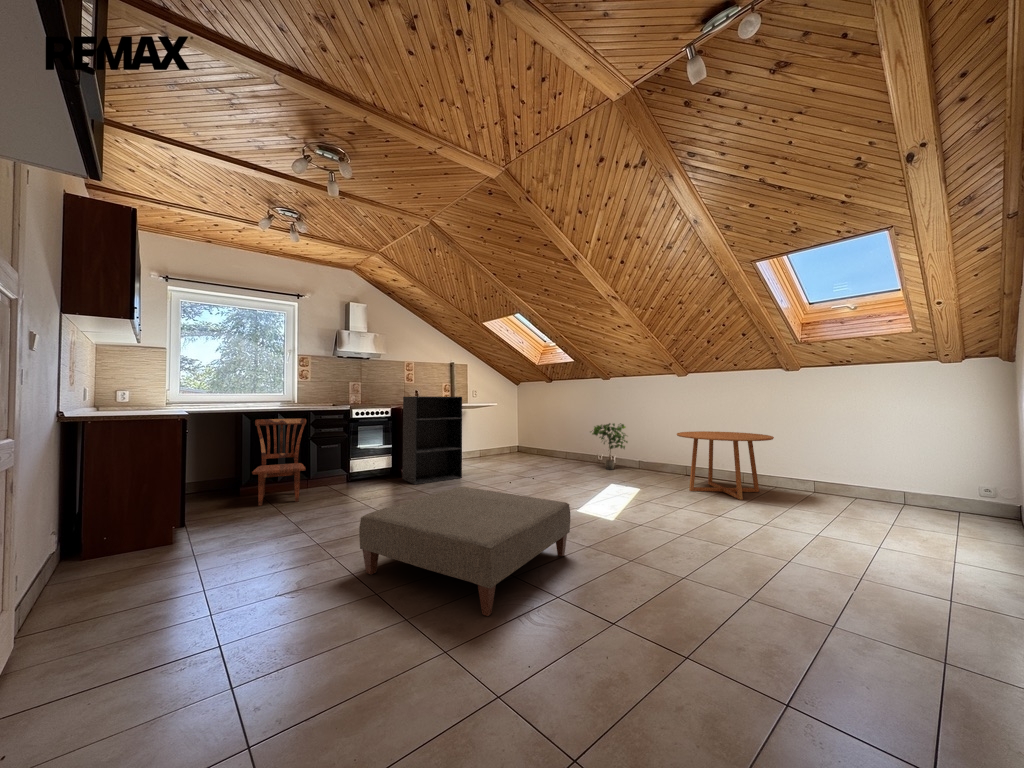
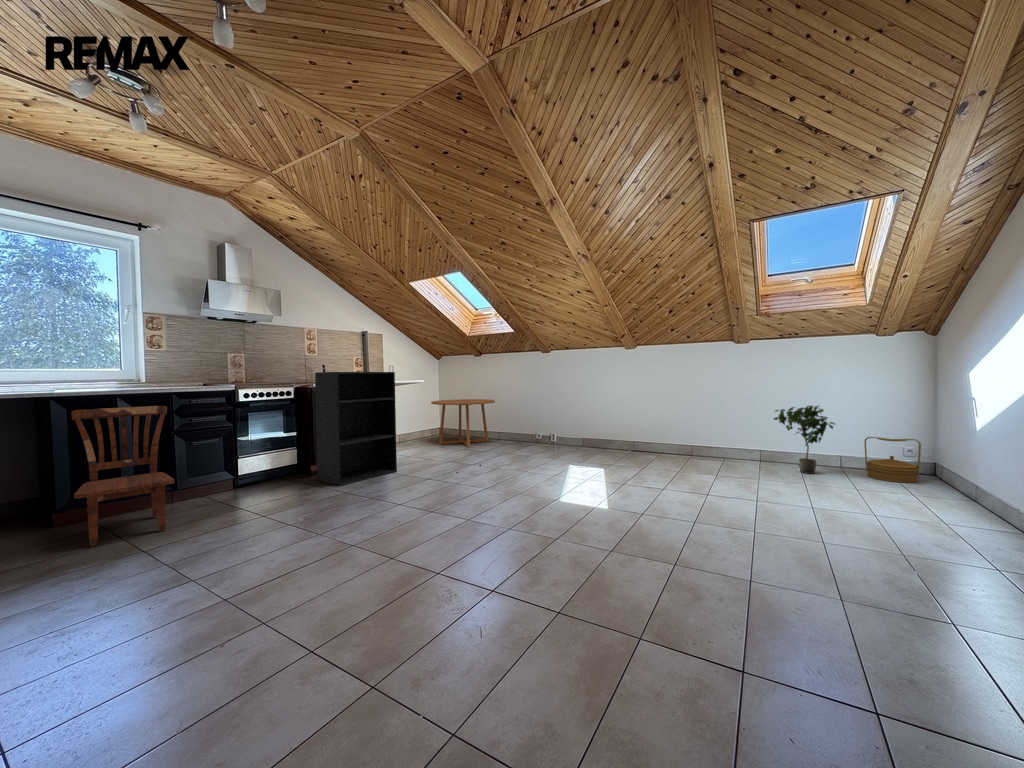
potted plant: present [592,423,628,470] -> present [774,406,835,474]
dining table: present [677,431,774,500] -> present [431,399,495,447]
woven basket: none [933,475,1004,530] -> present [864,437,921,483]
ottoman: present [359,487,570,616] -> none [324,491,604,700]

